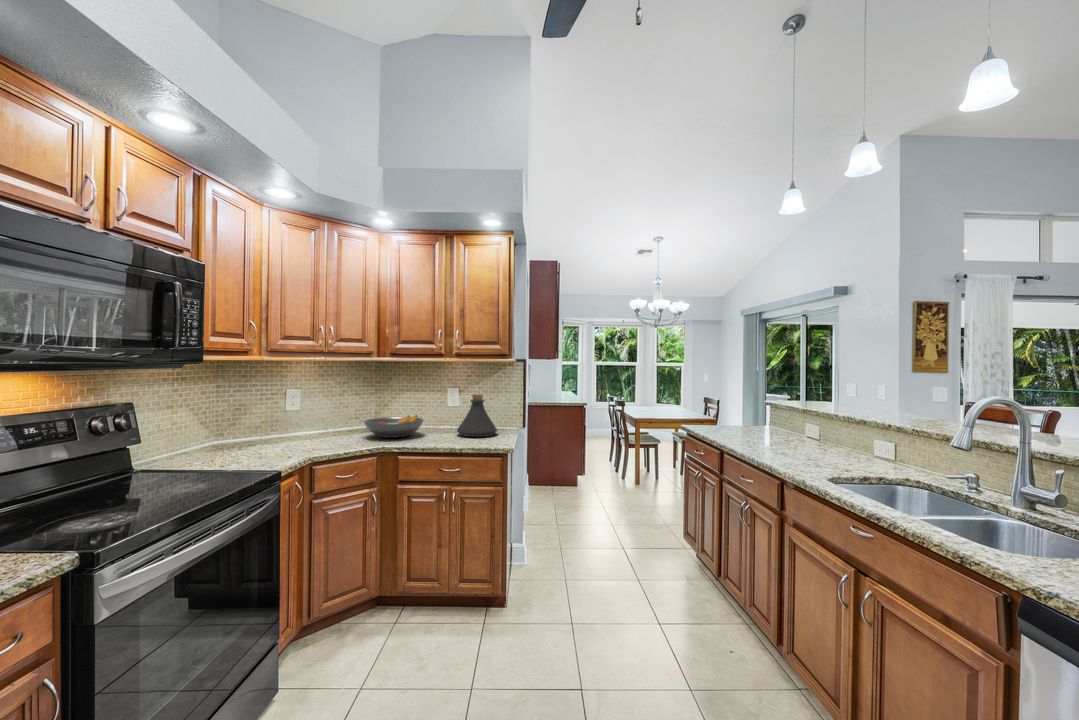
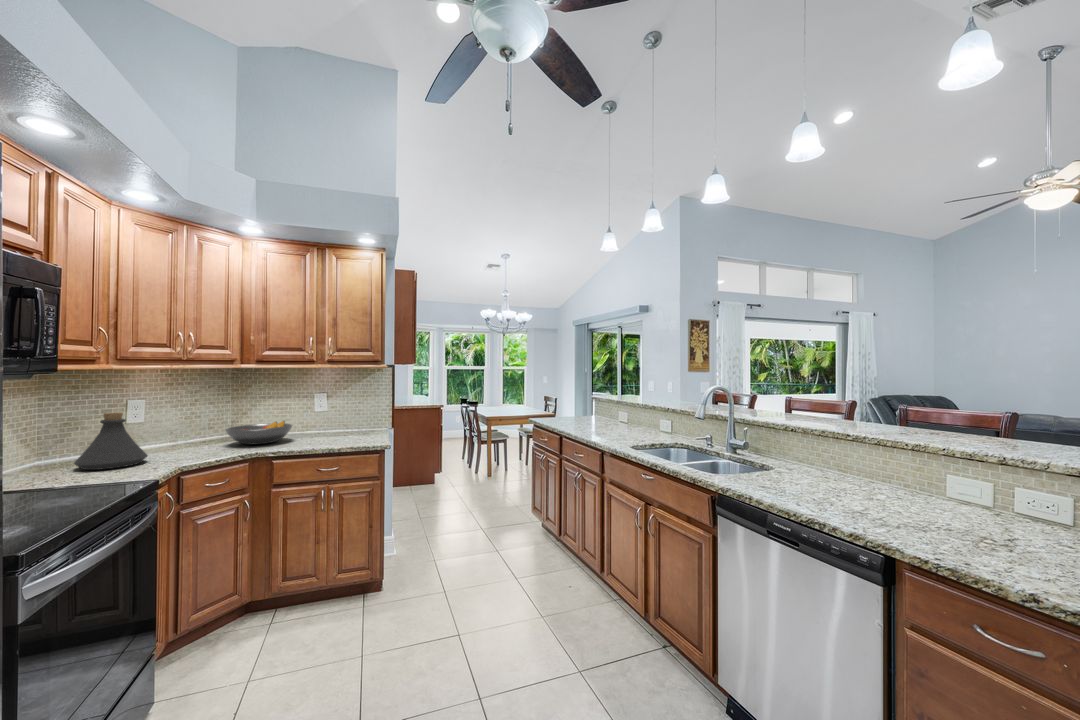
bottle: present [457,394,497,437] -> present [74,412,148,470]

